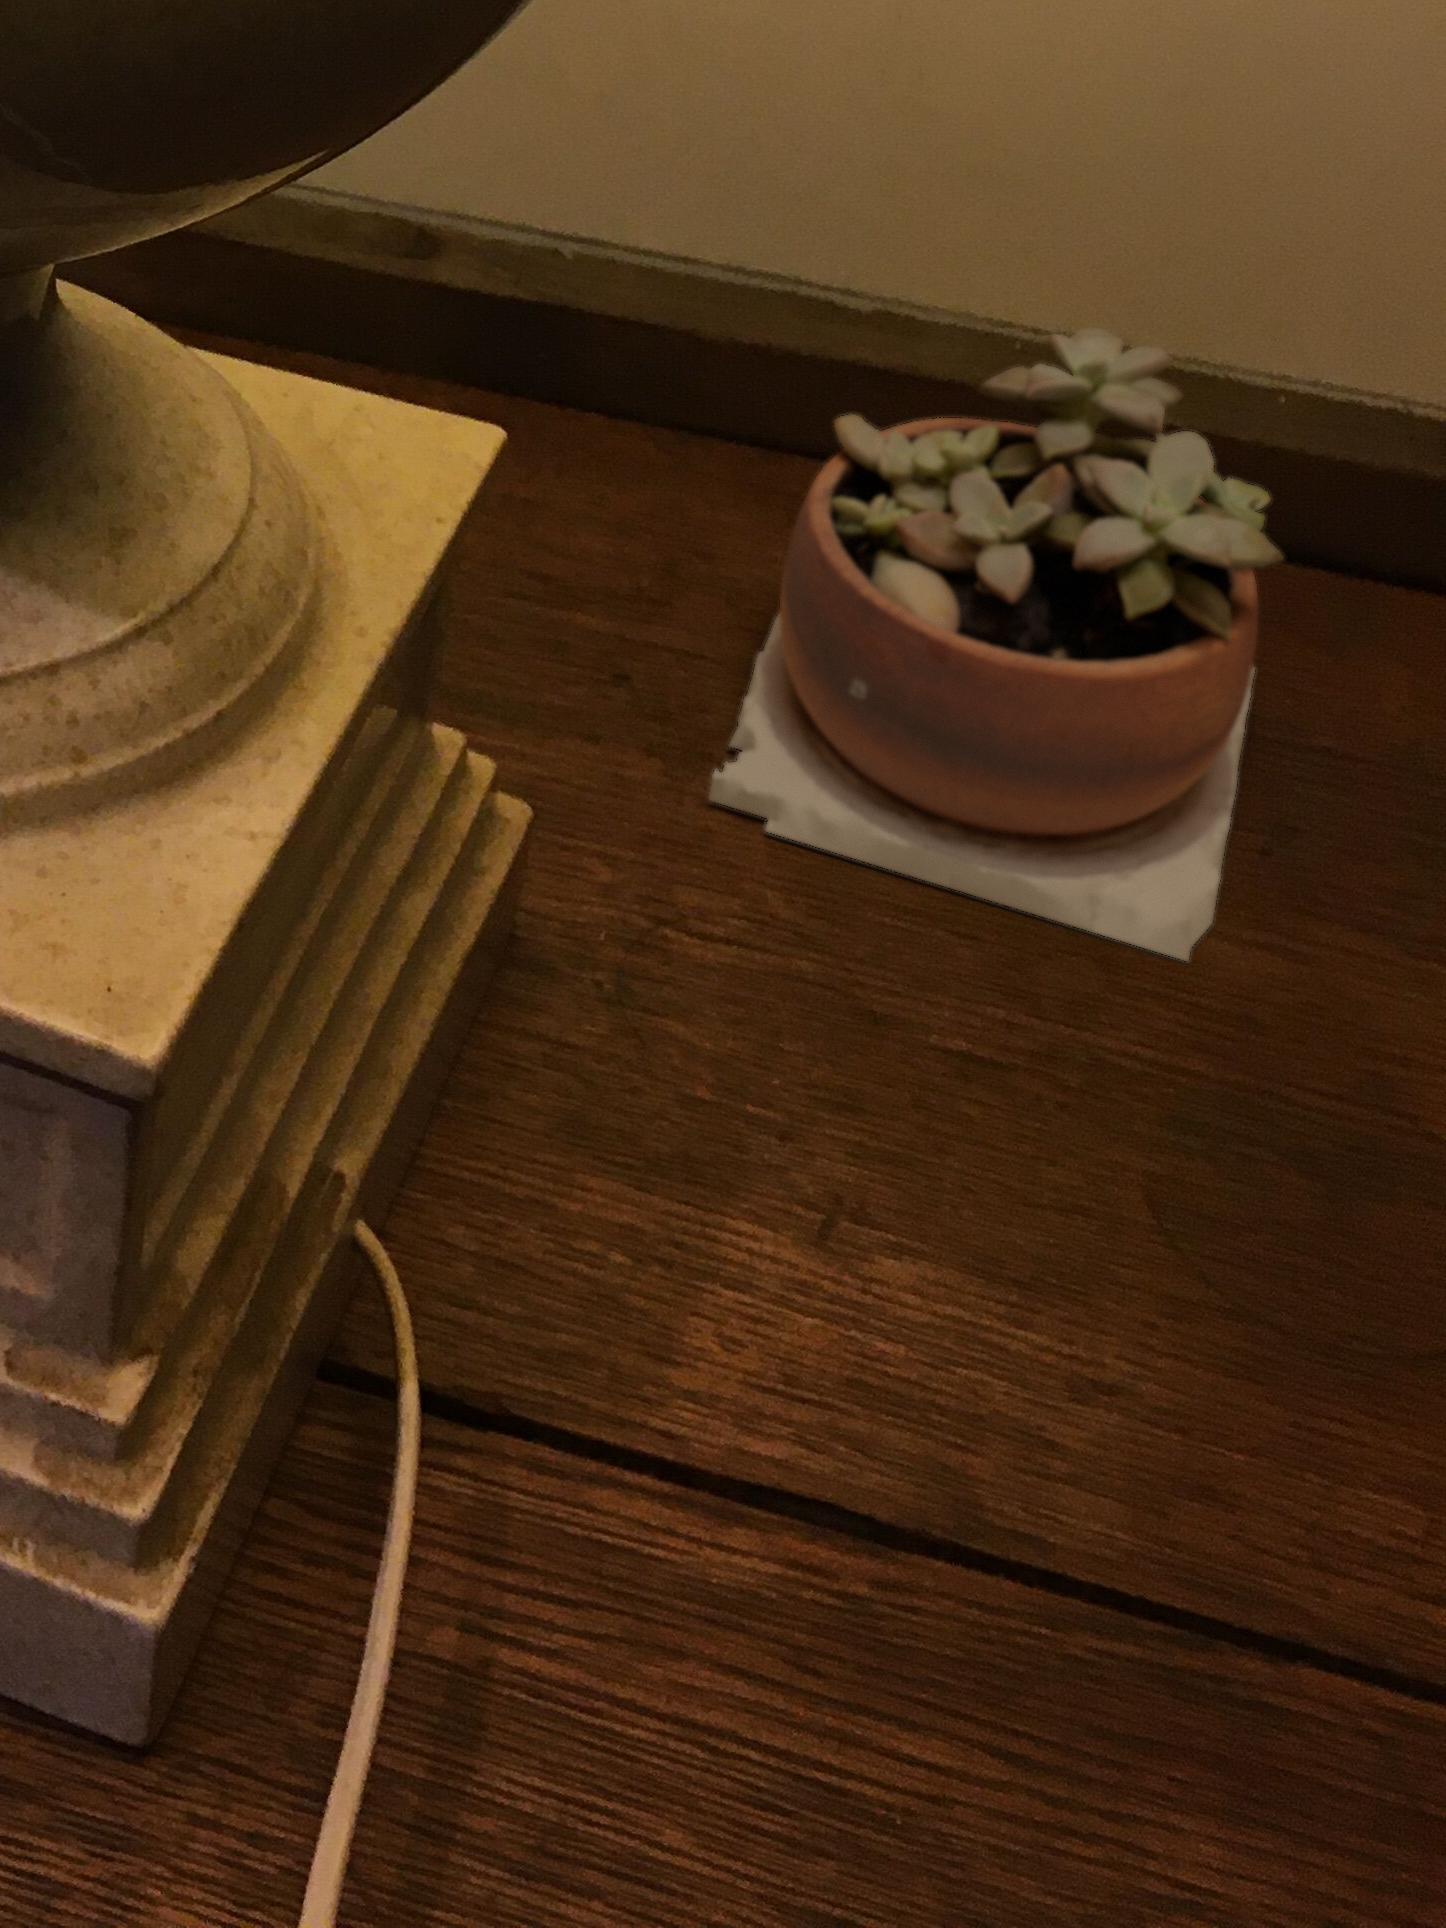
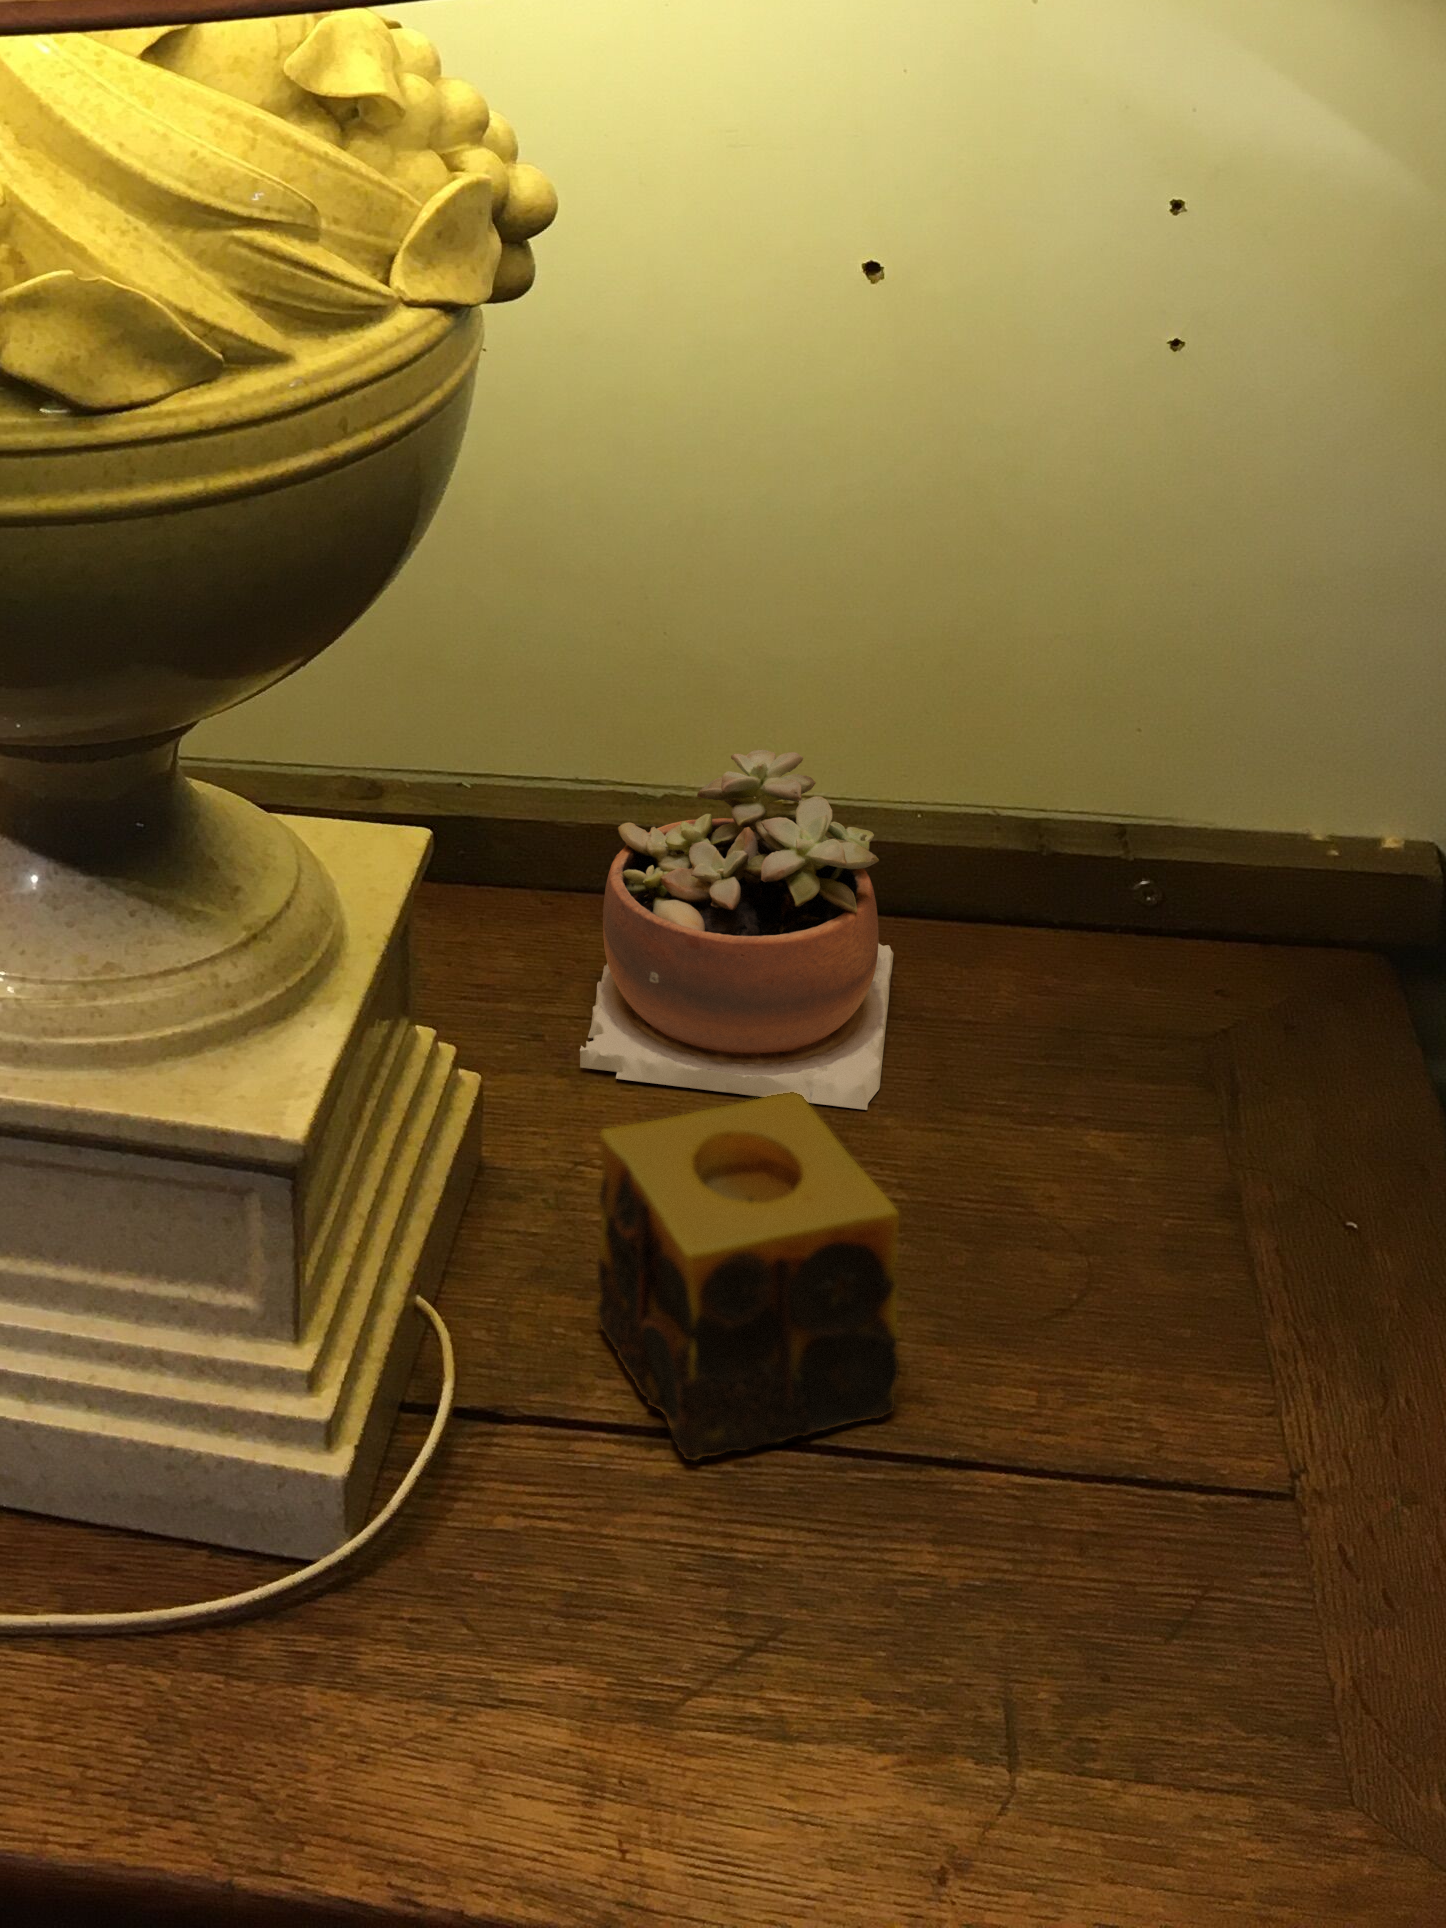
candle: none [672,1016,1285,1672] -> present [597,1093,899,1461]

